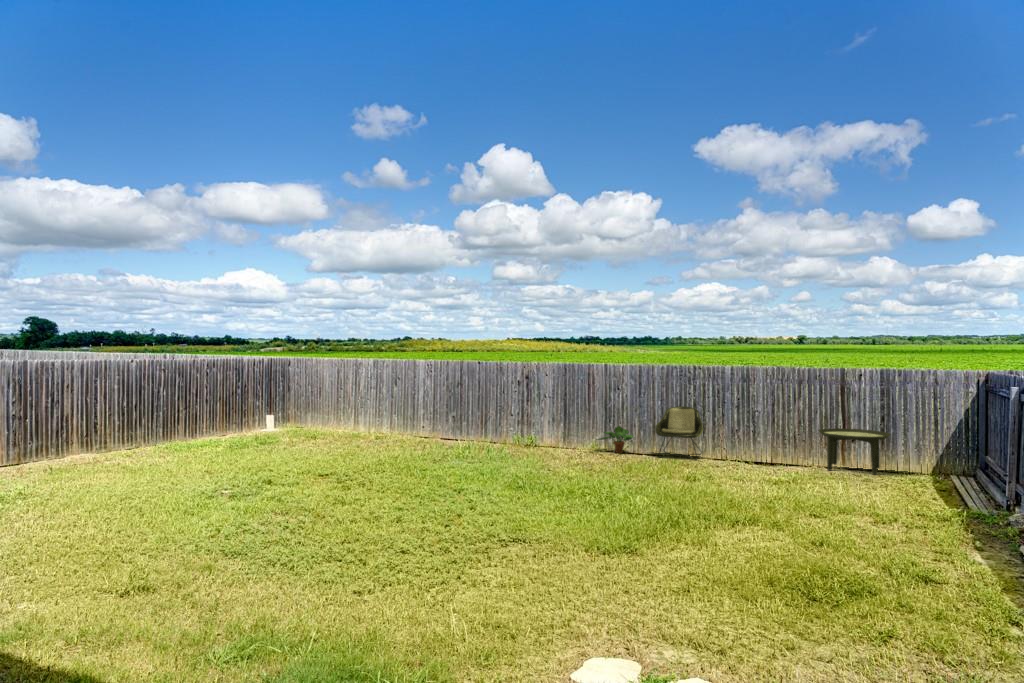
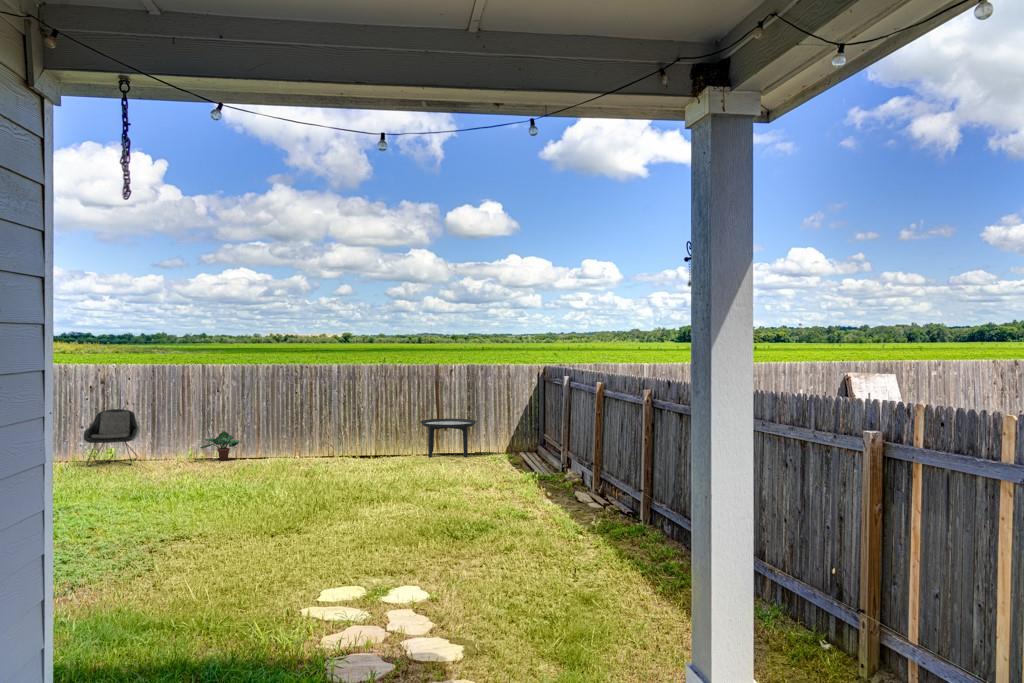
lounge chair: present [655,406,703,460] -> present [84,409,139,467]

